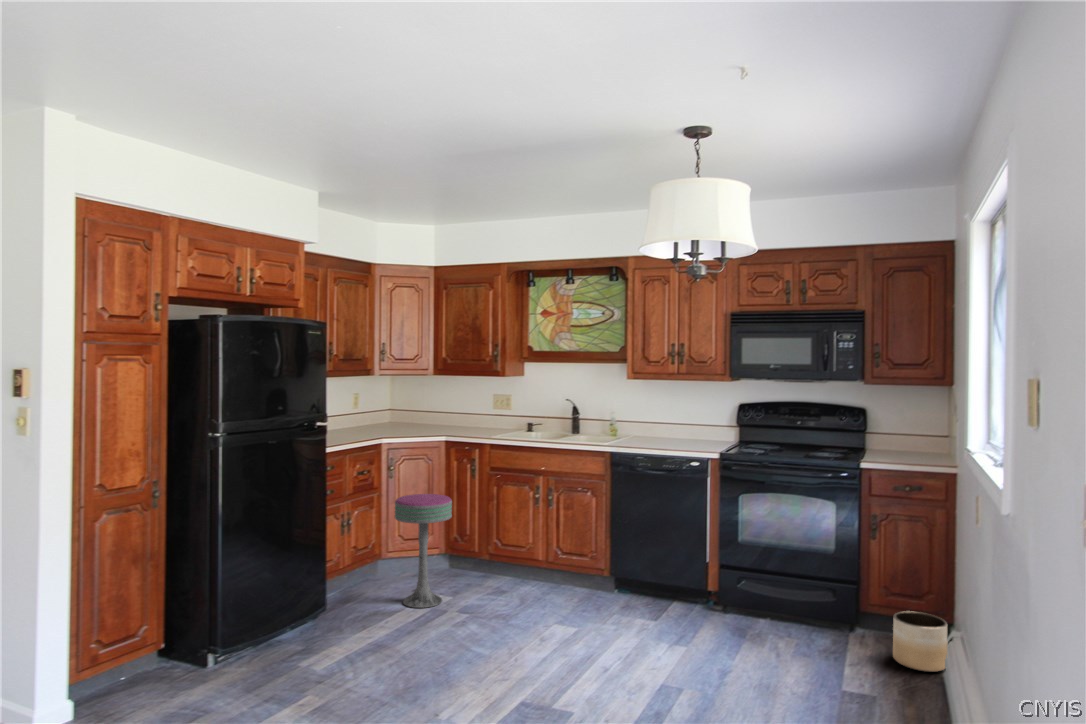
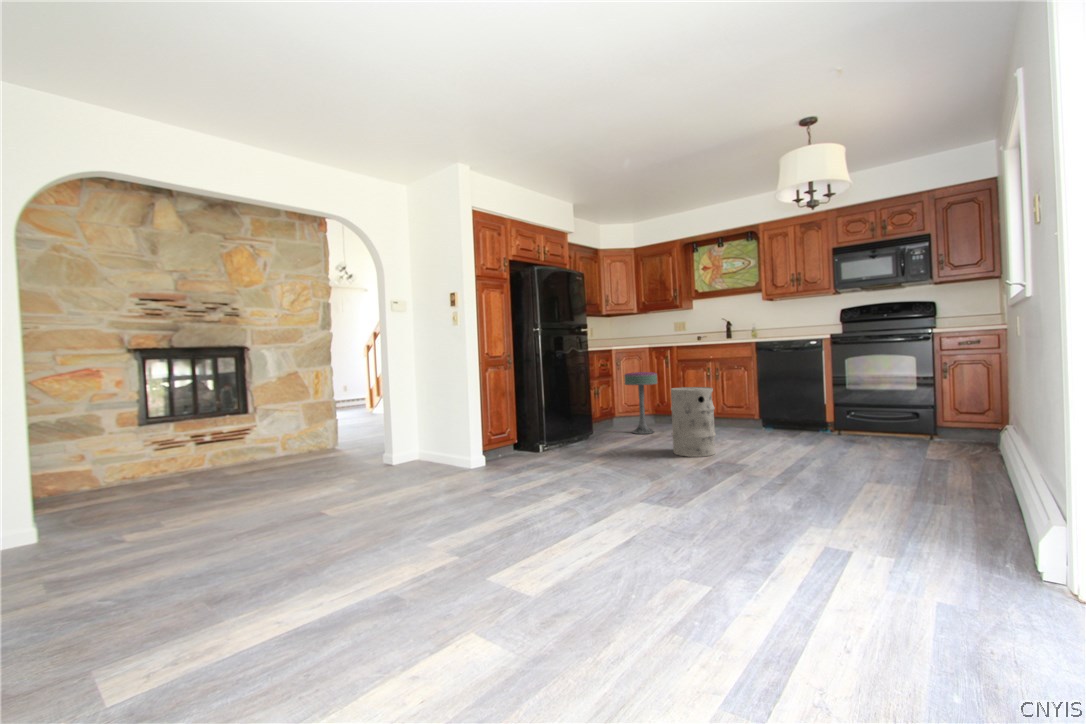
trash can: none [455,553,531,693] -> present [671,387,716,457]
planter: present [893,611,948,672] -> none [964,419,1007,453]

